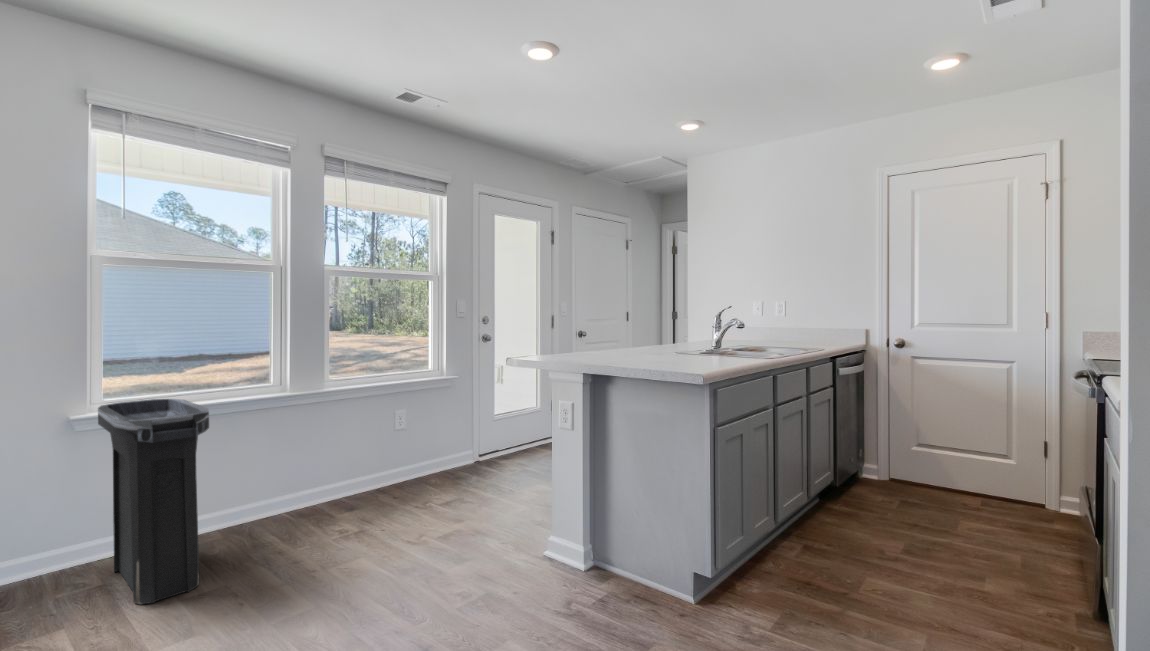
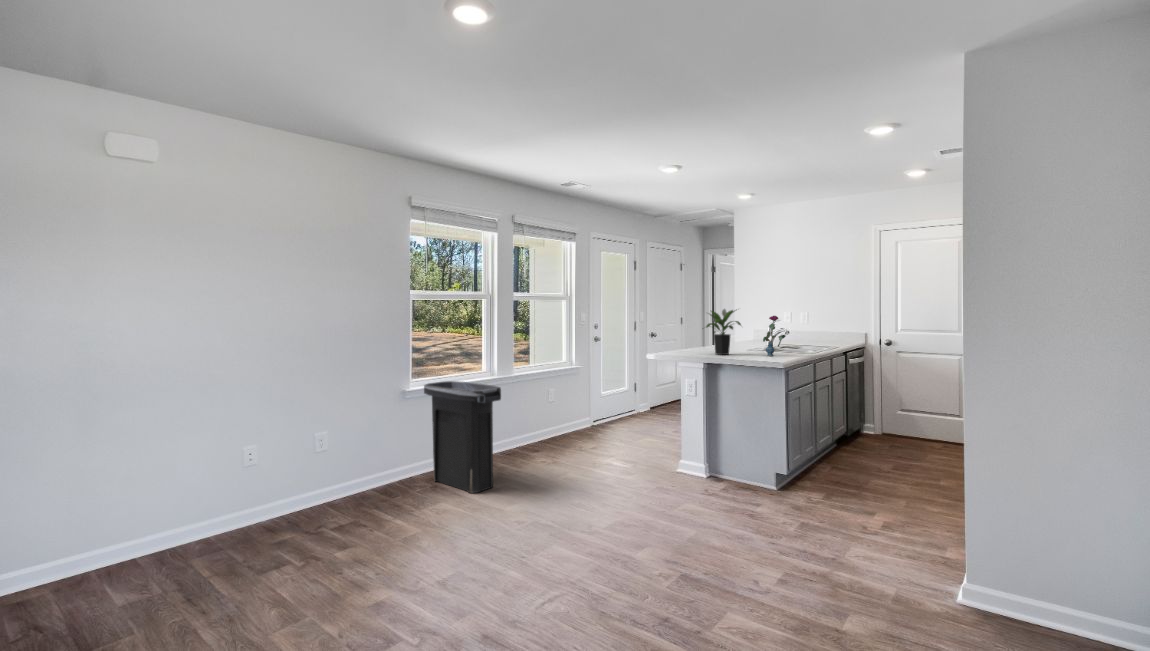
potted plant: none [586,279,652,359] -> present [706,309,741,355]
vase: none [684,292,724,362] -> present [763,316,786,356]

